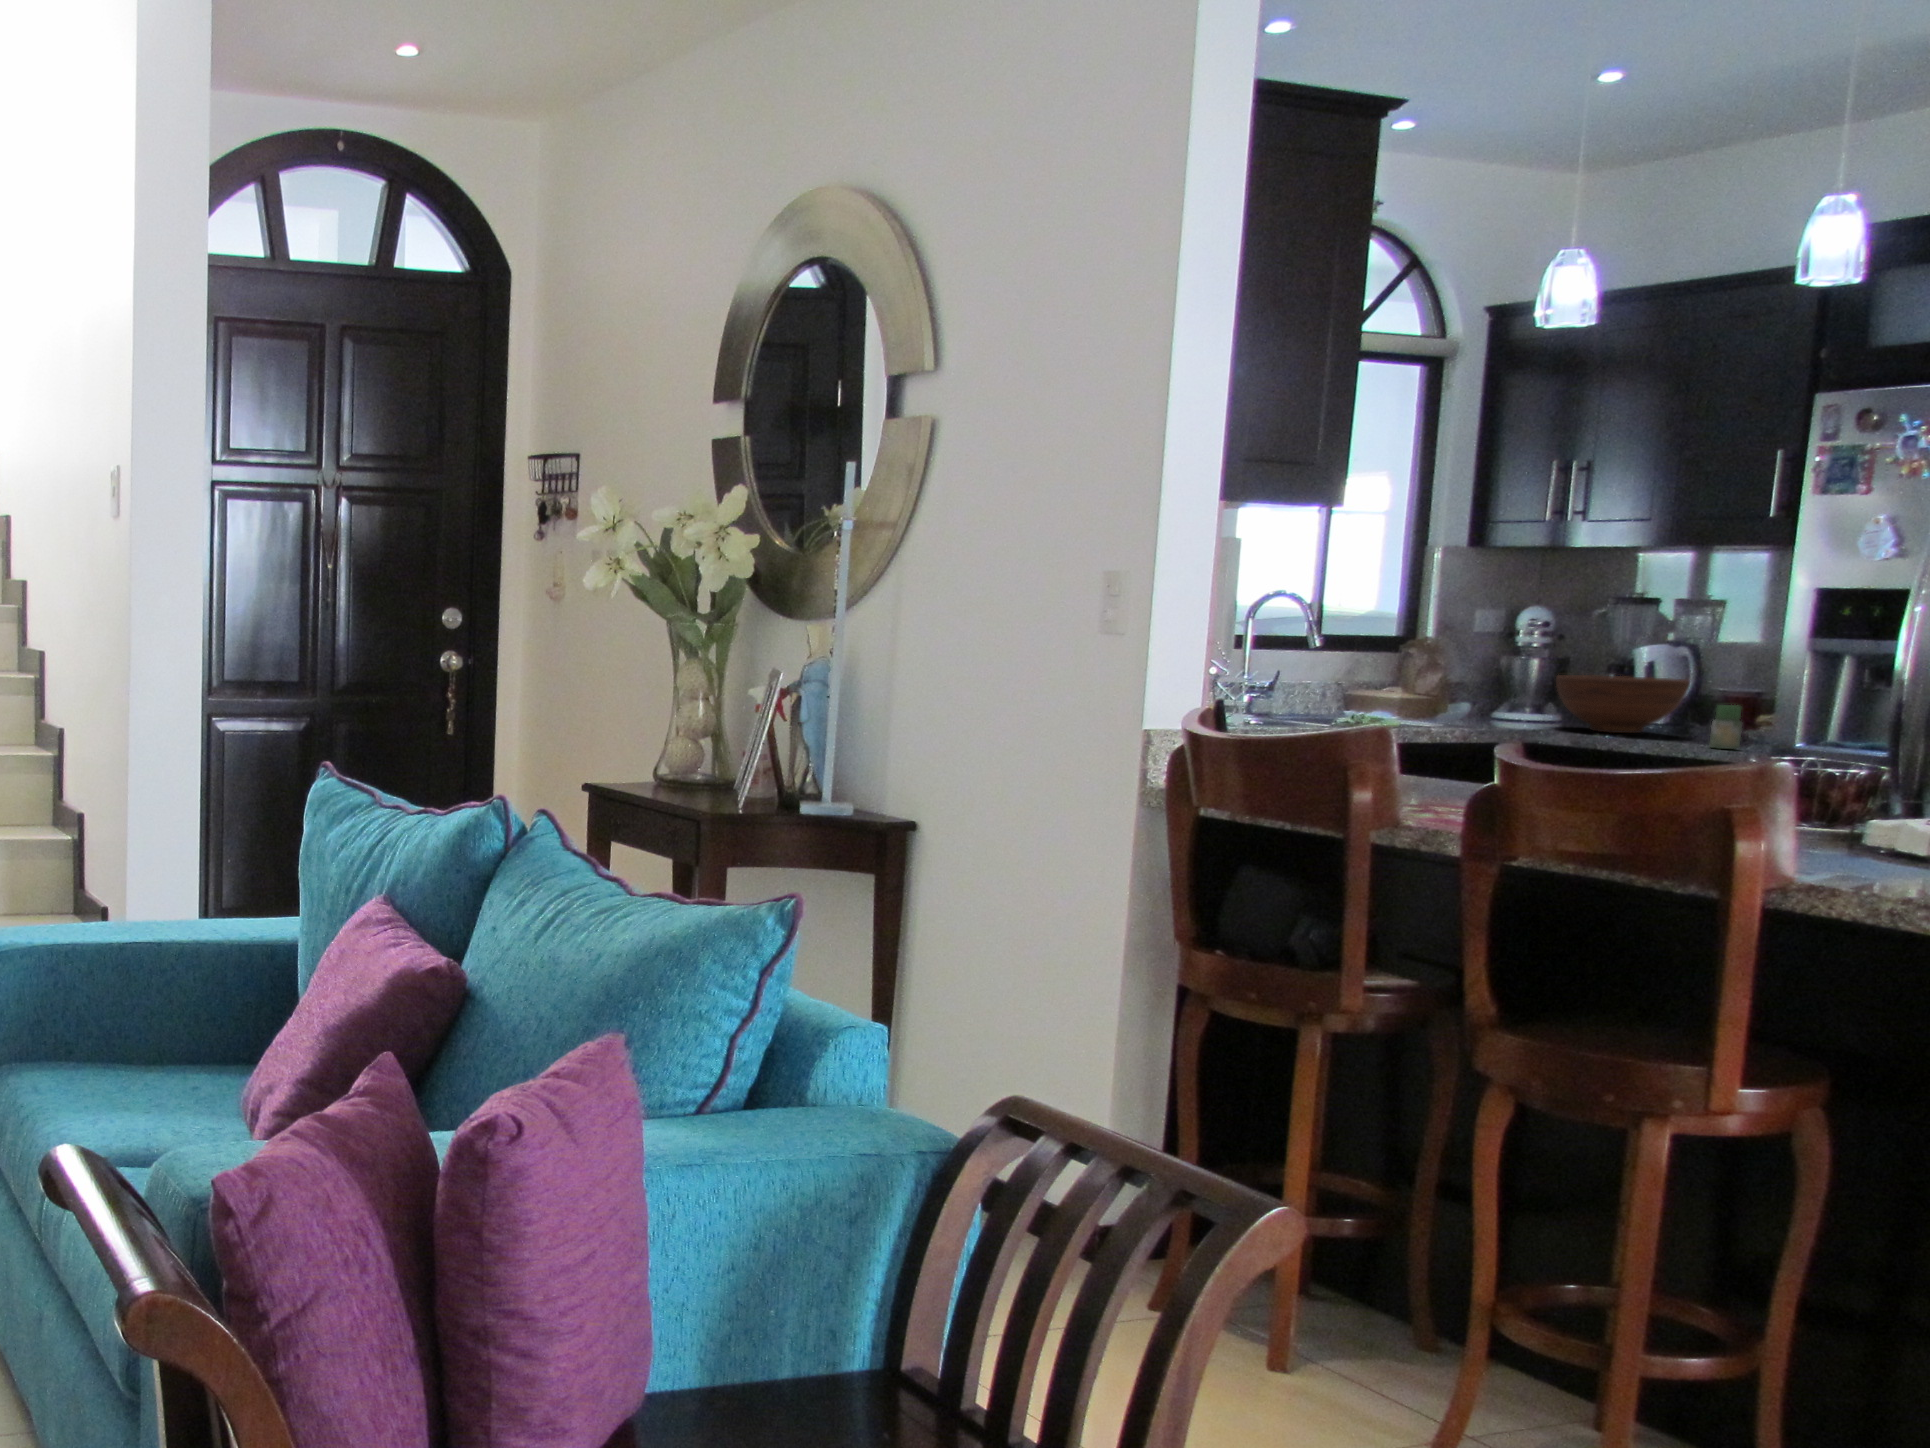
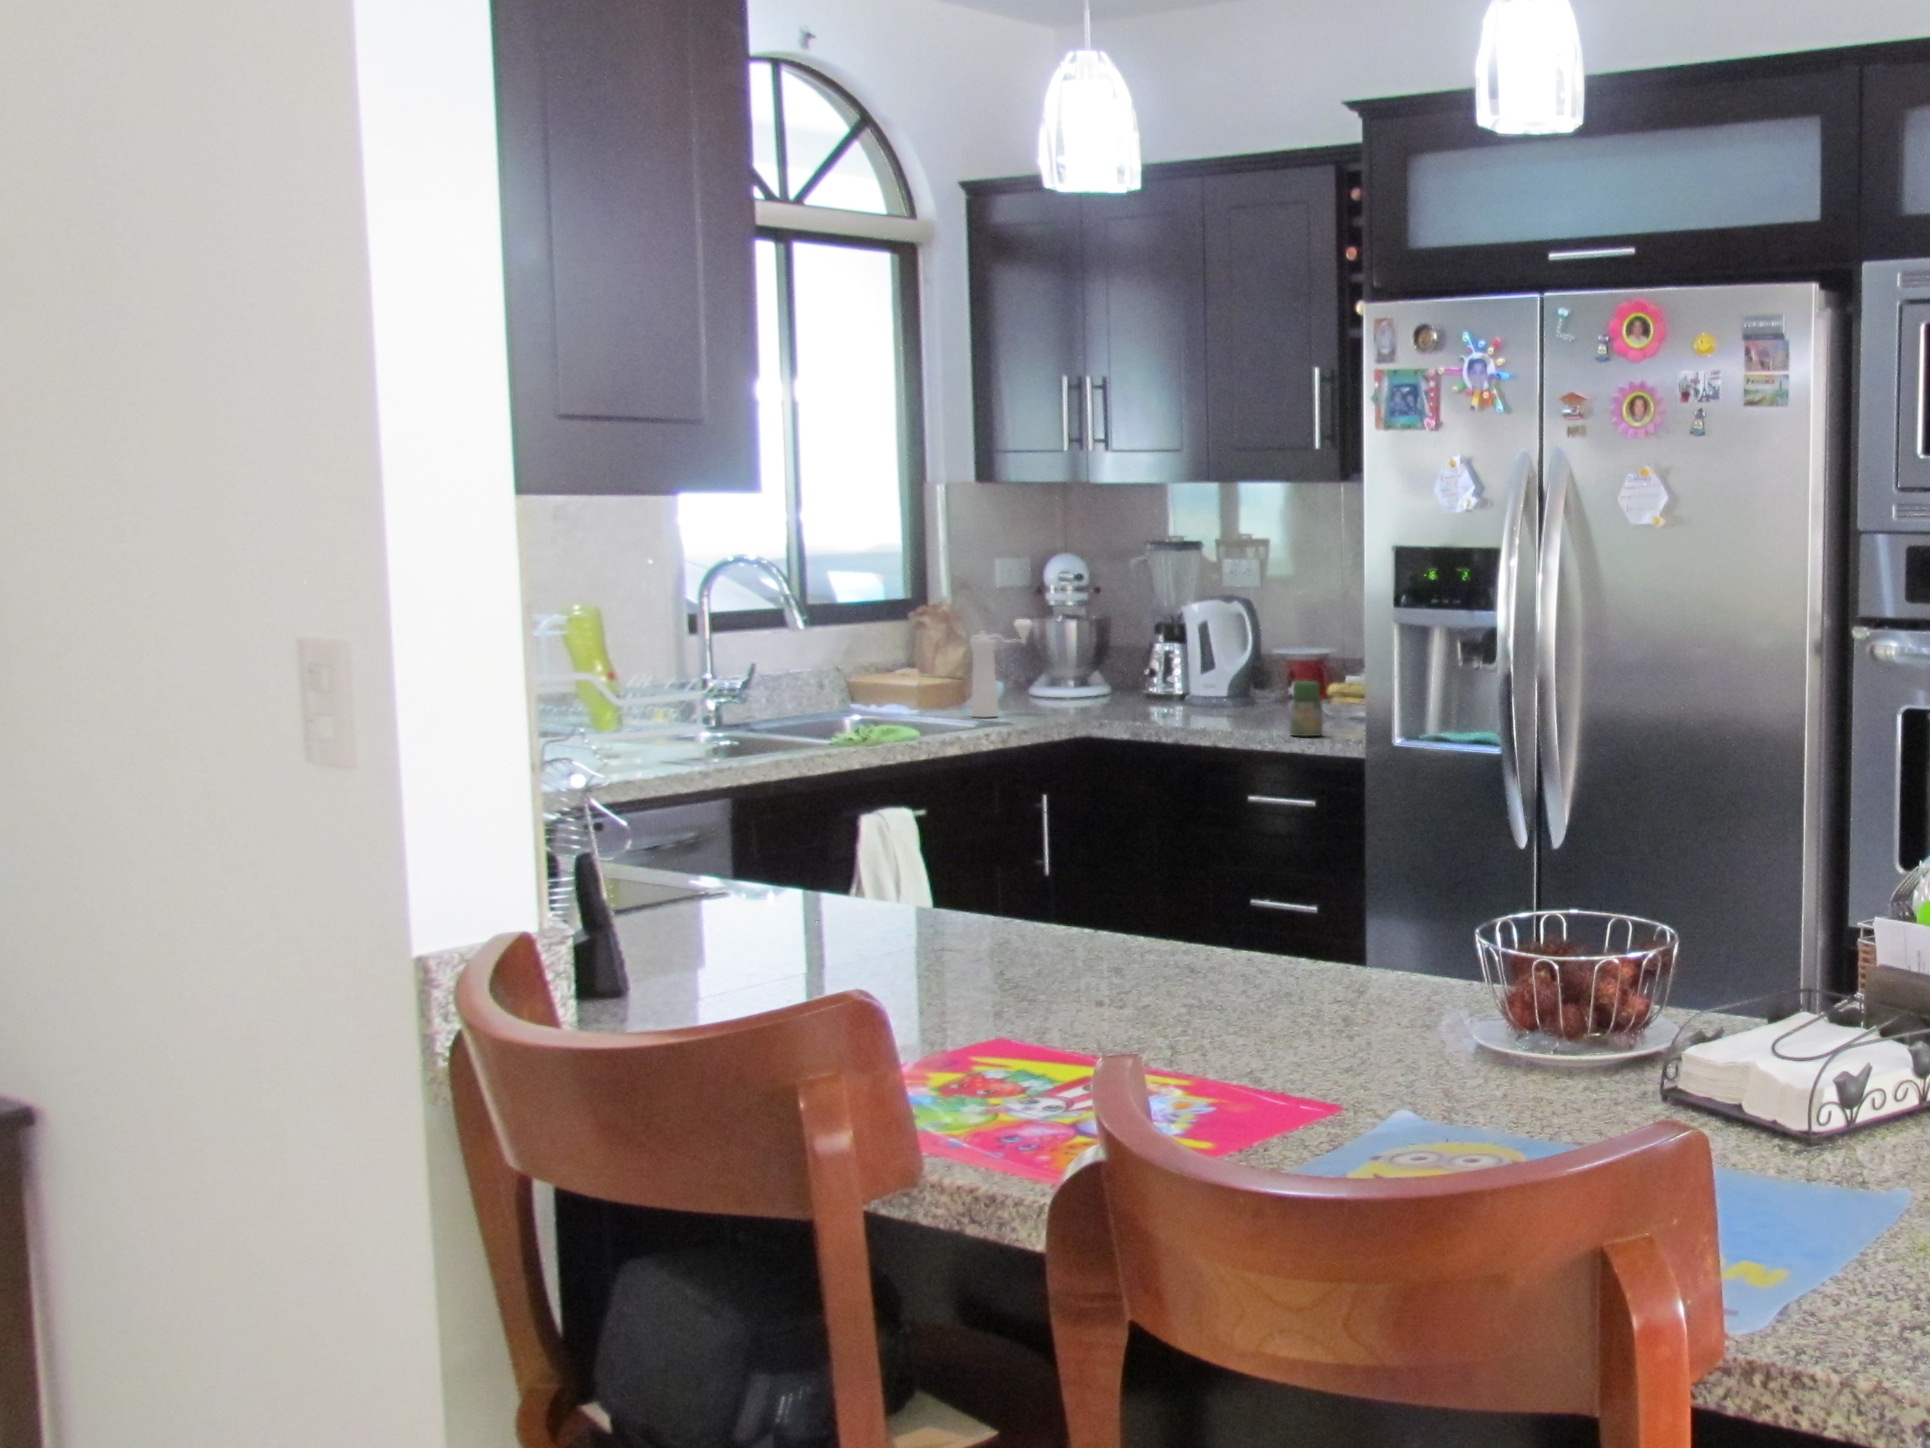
pepper mill: none [1439,649,1499,721] -> present [970,619,1033,718]
fruit bowl: present [1556,675,1690,733] -> none [1104,644,1254,718]

